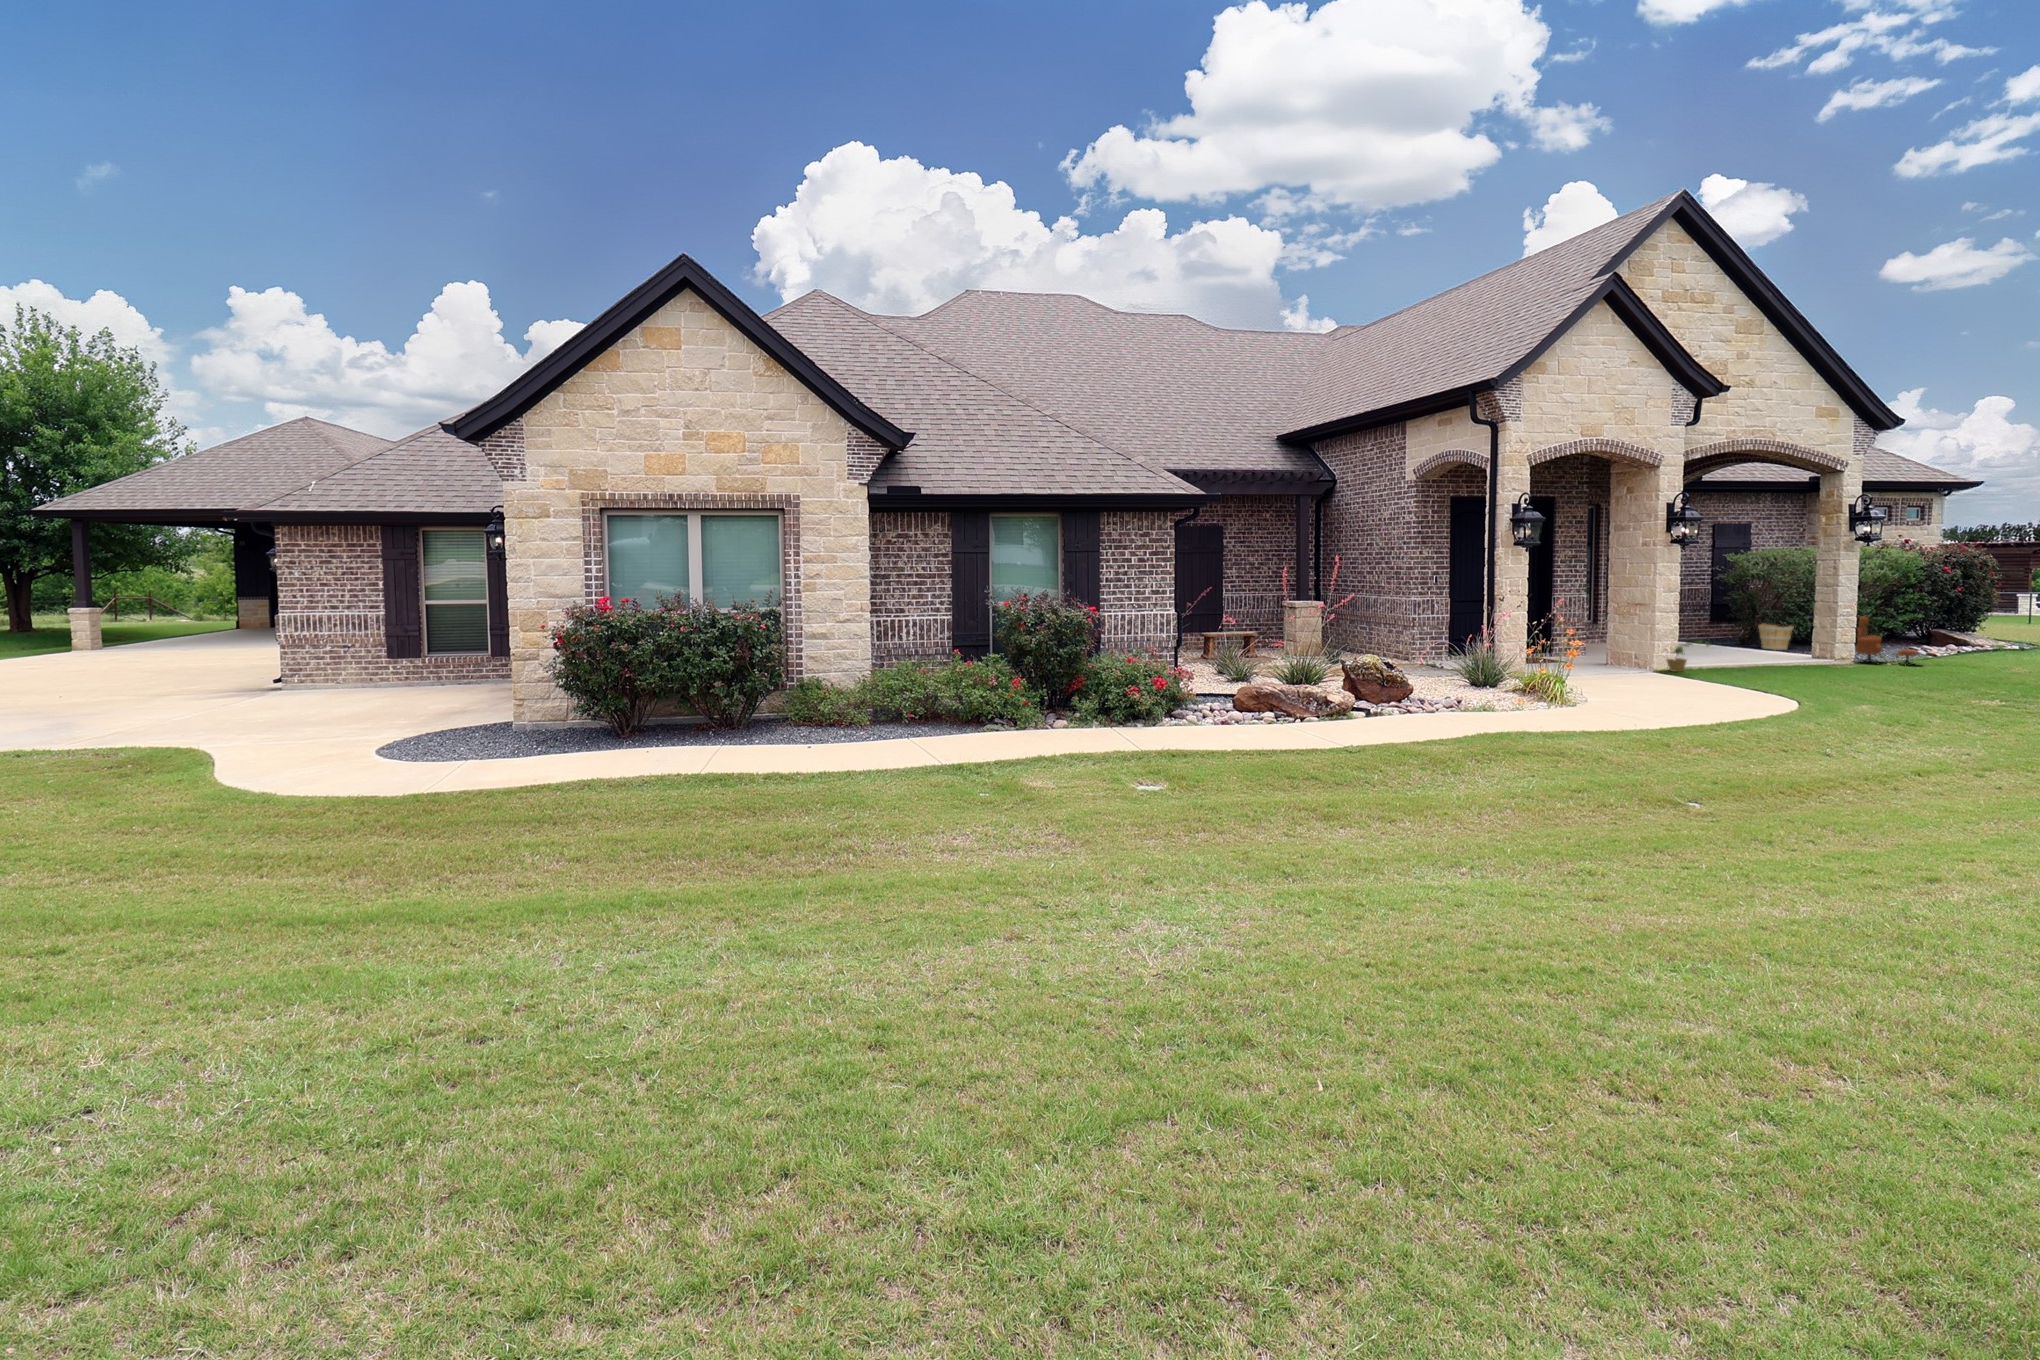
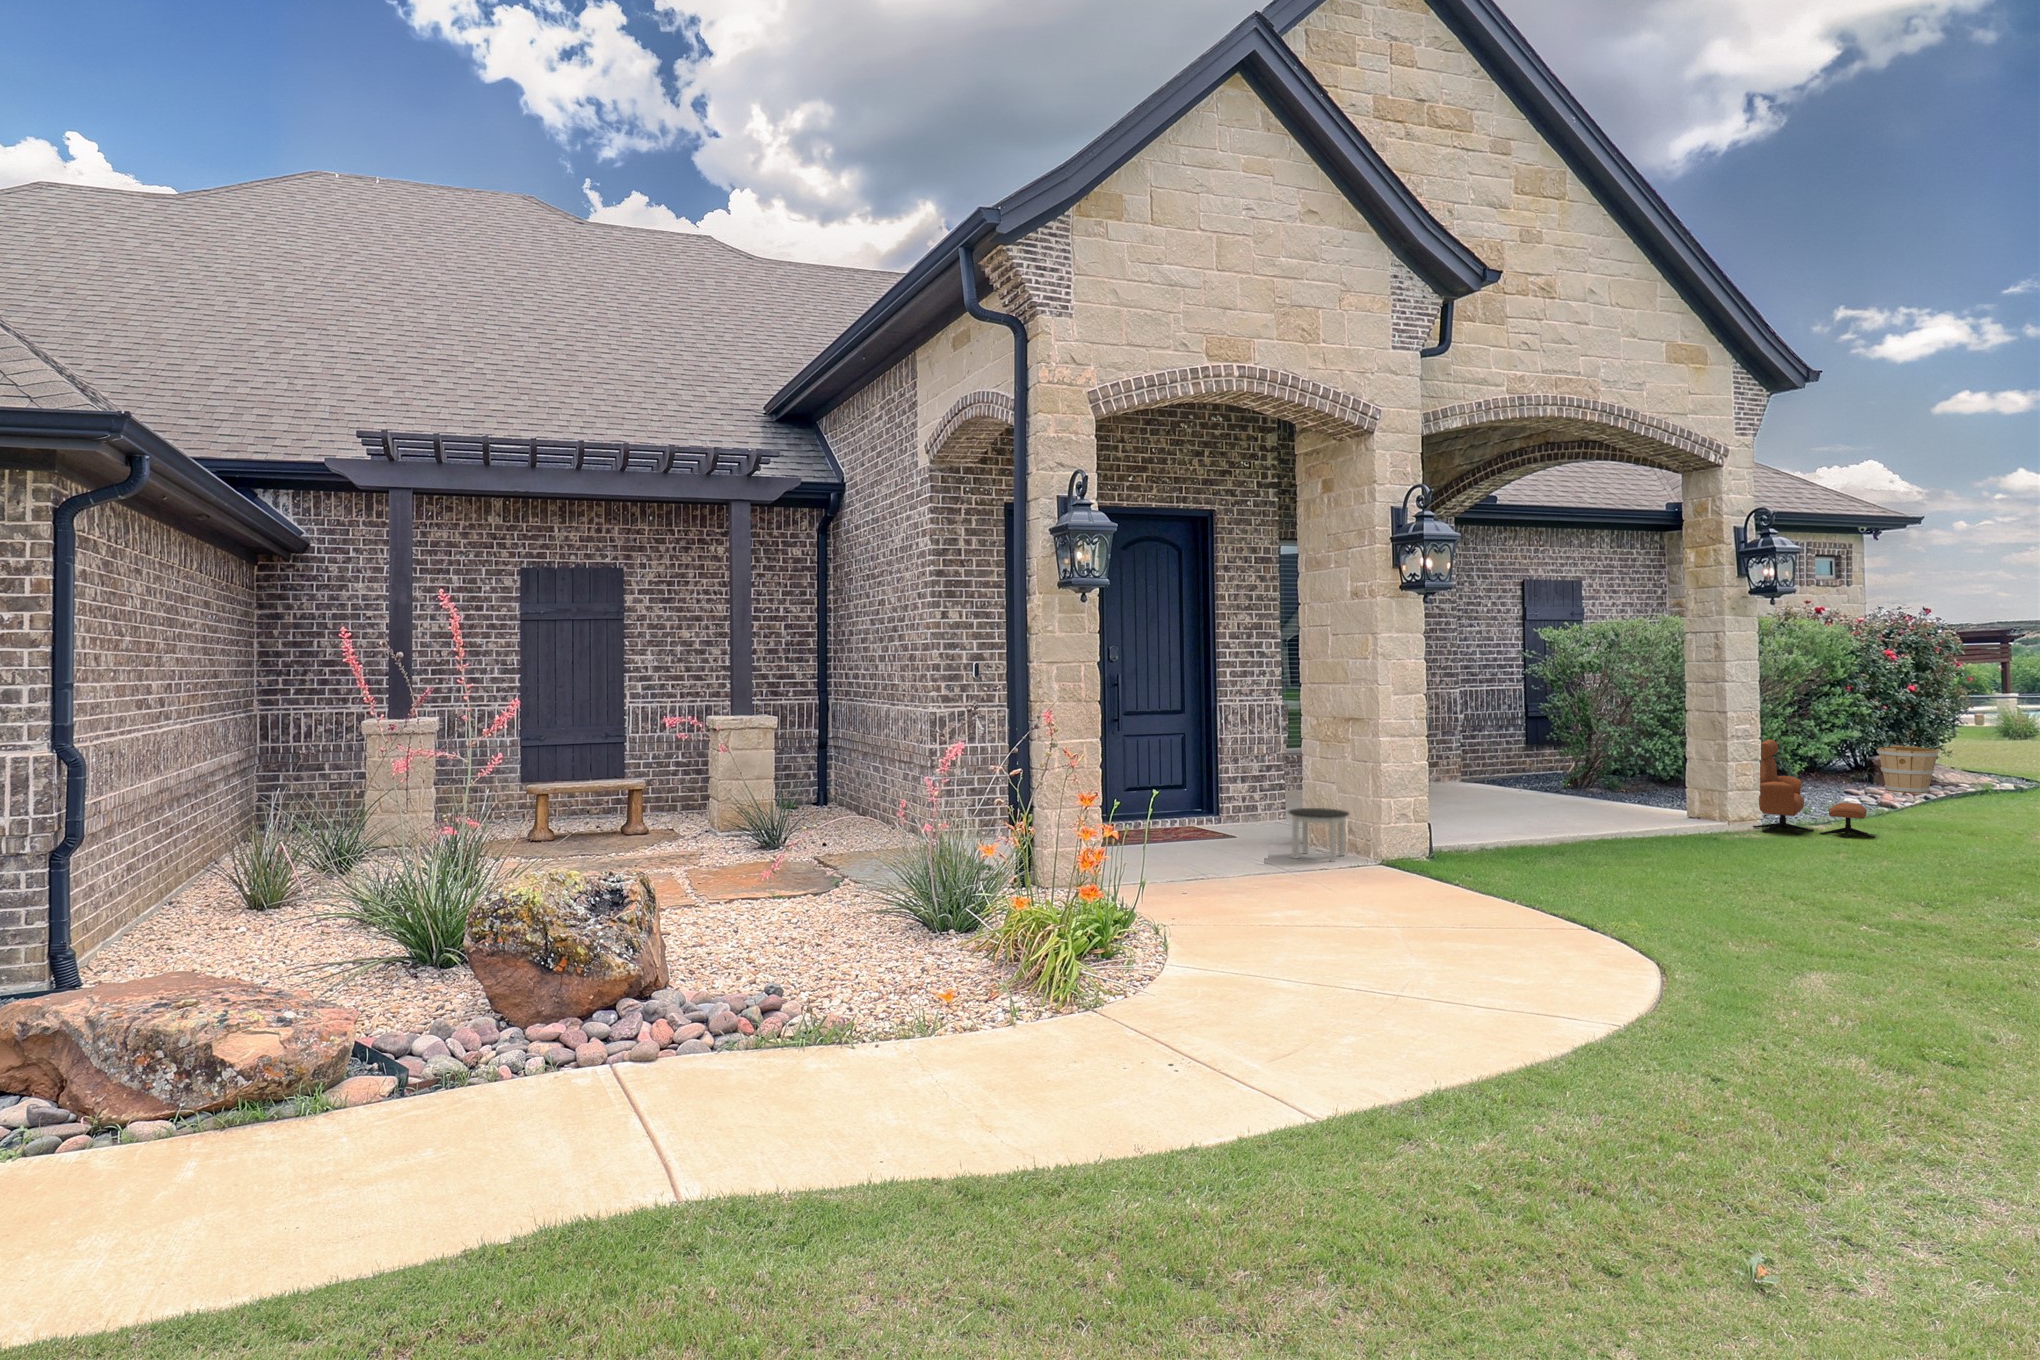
wooden bucket: present [1758,624,1793,650] -> present [1877,745,1939,793]
potted plant: present [1667,641,1709,672] -> none [1406,798,1485,866]
round table: none [1603,645,1636,670] -> present [1289,808,1349,862]

